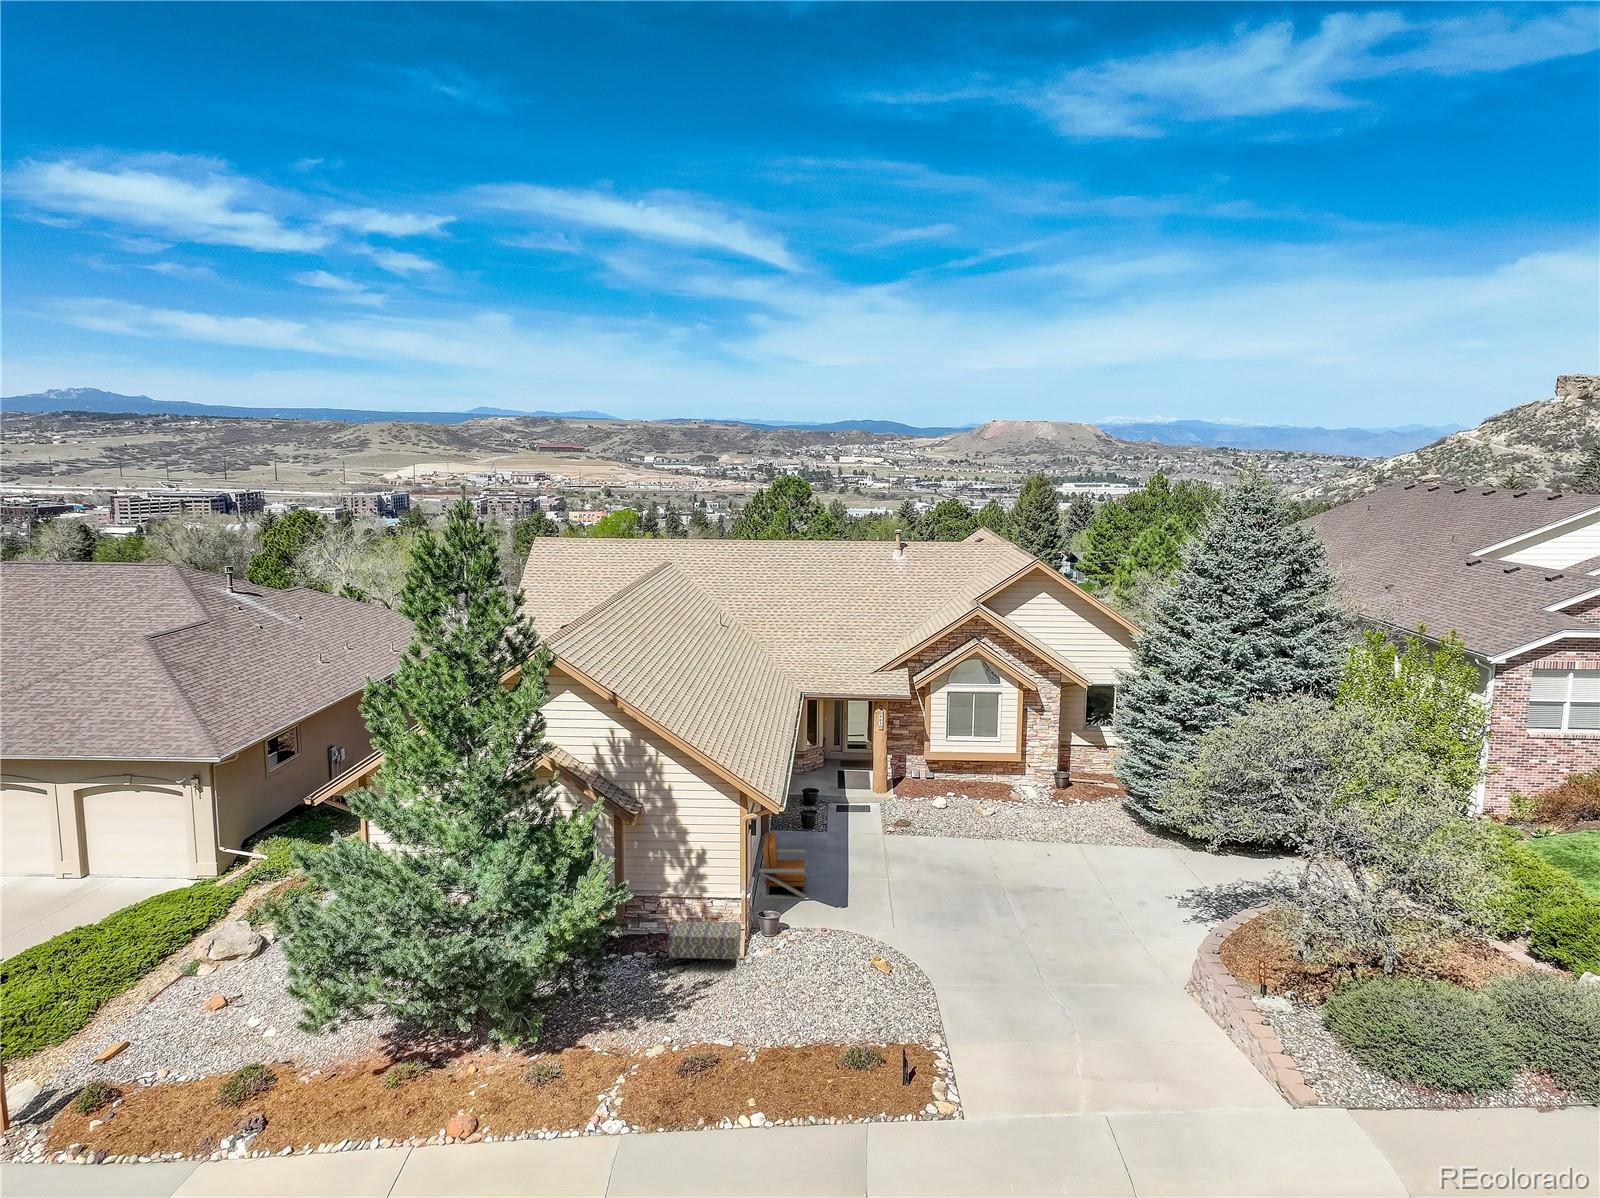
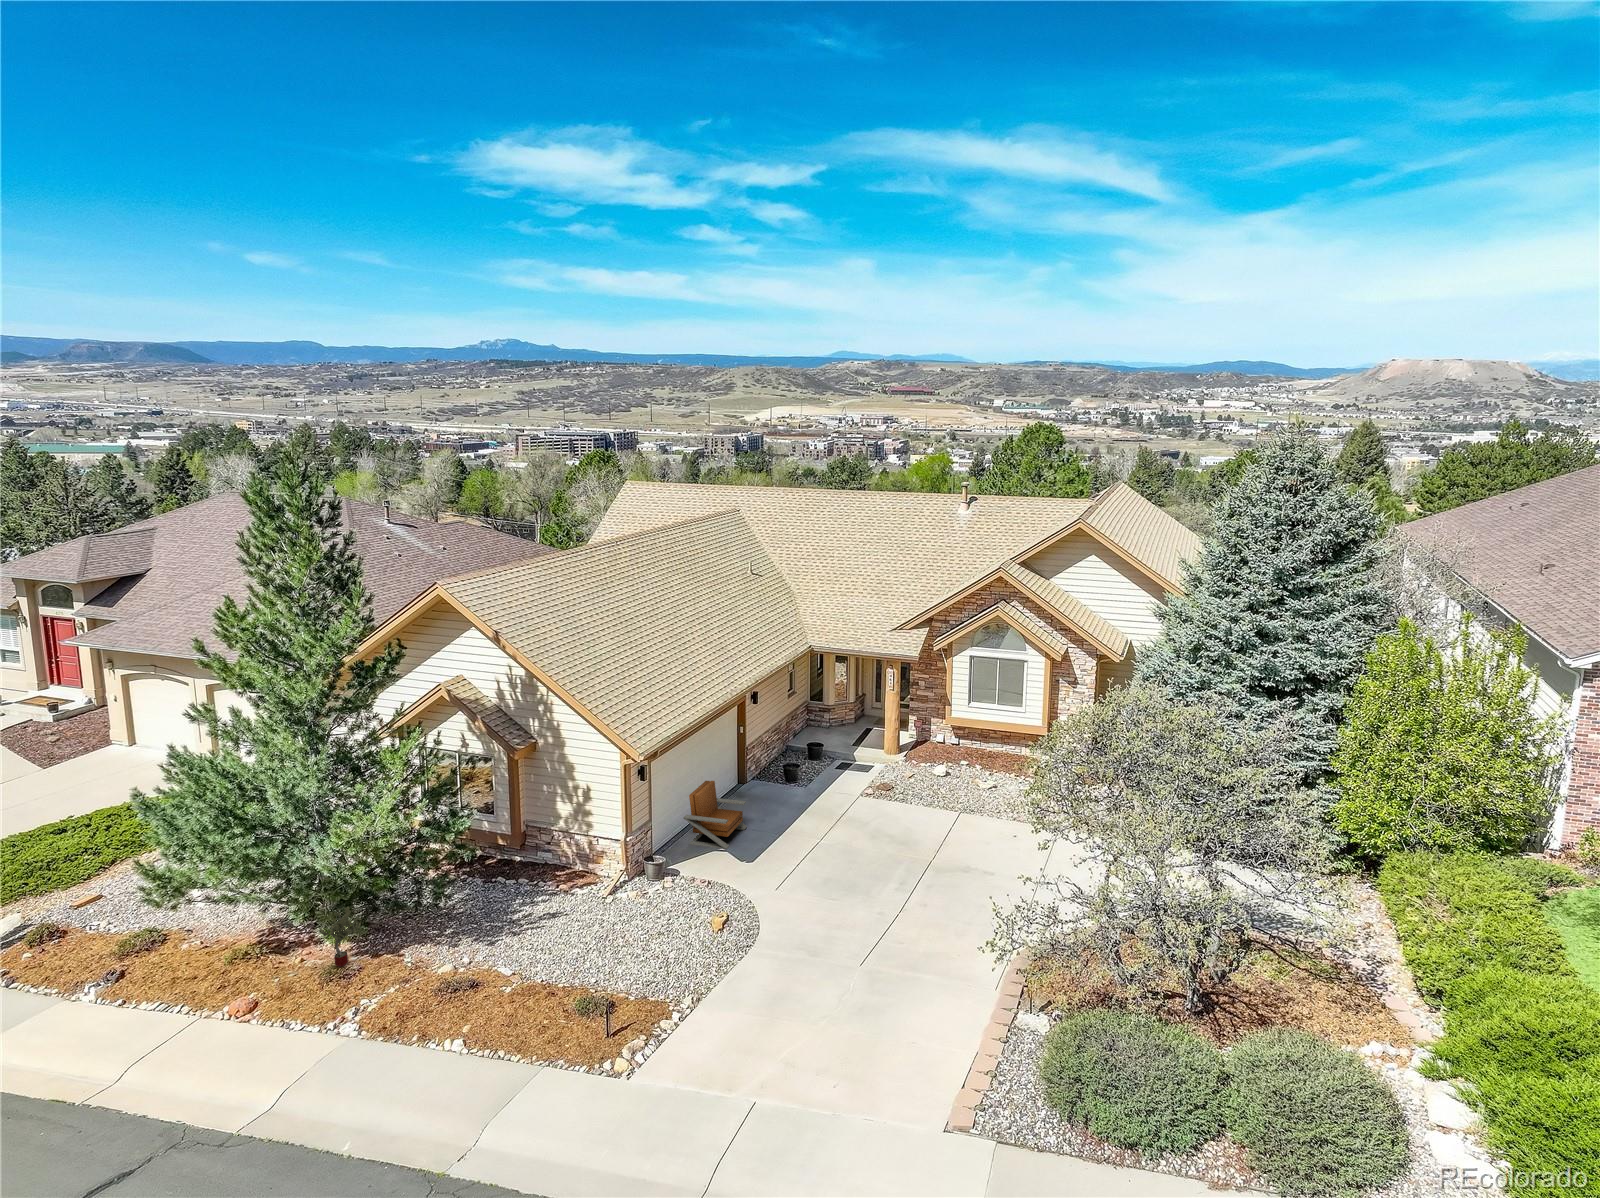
bench: present [668,921,741,968] -> none [548,853,622,904]
potted tree: none [479,1006,535,1077] -> present [319,907,361,967]

